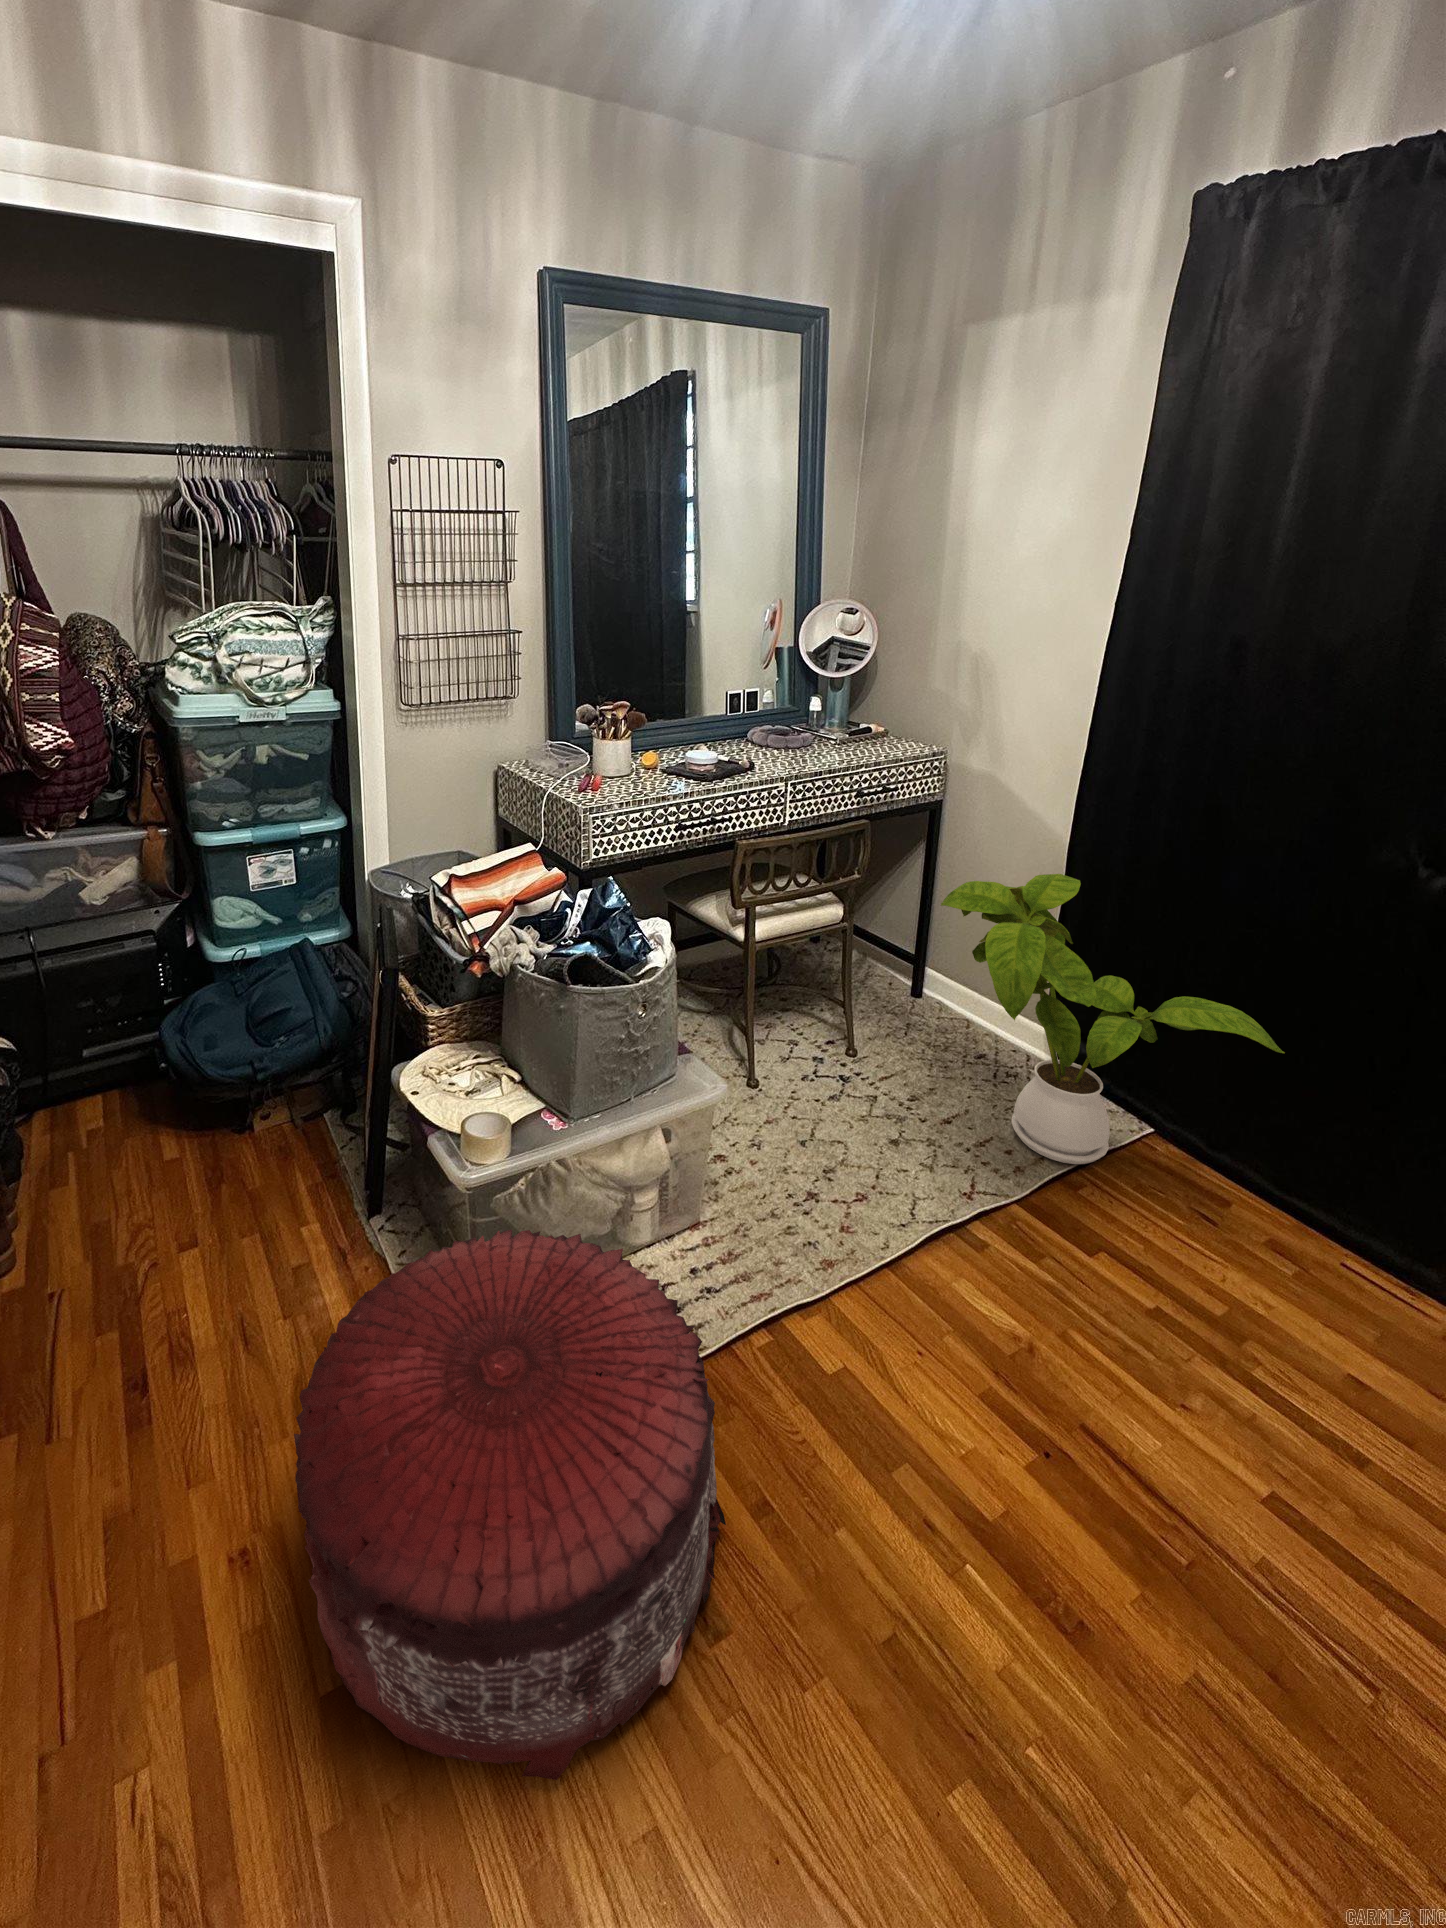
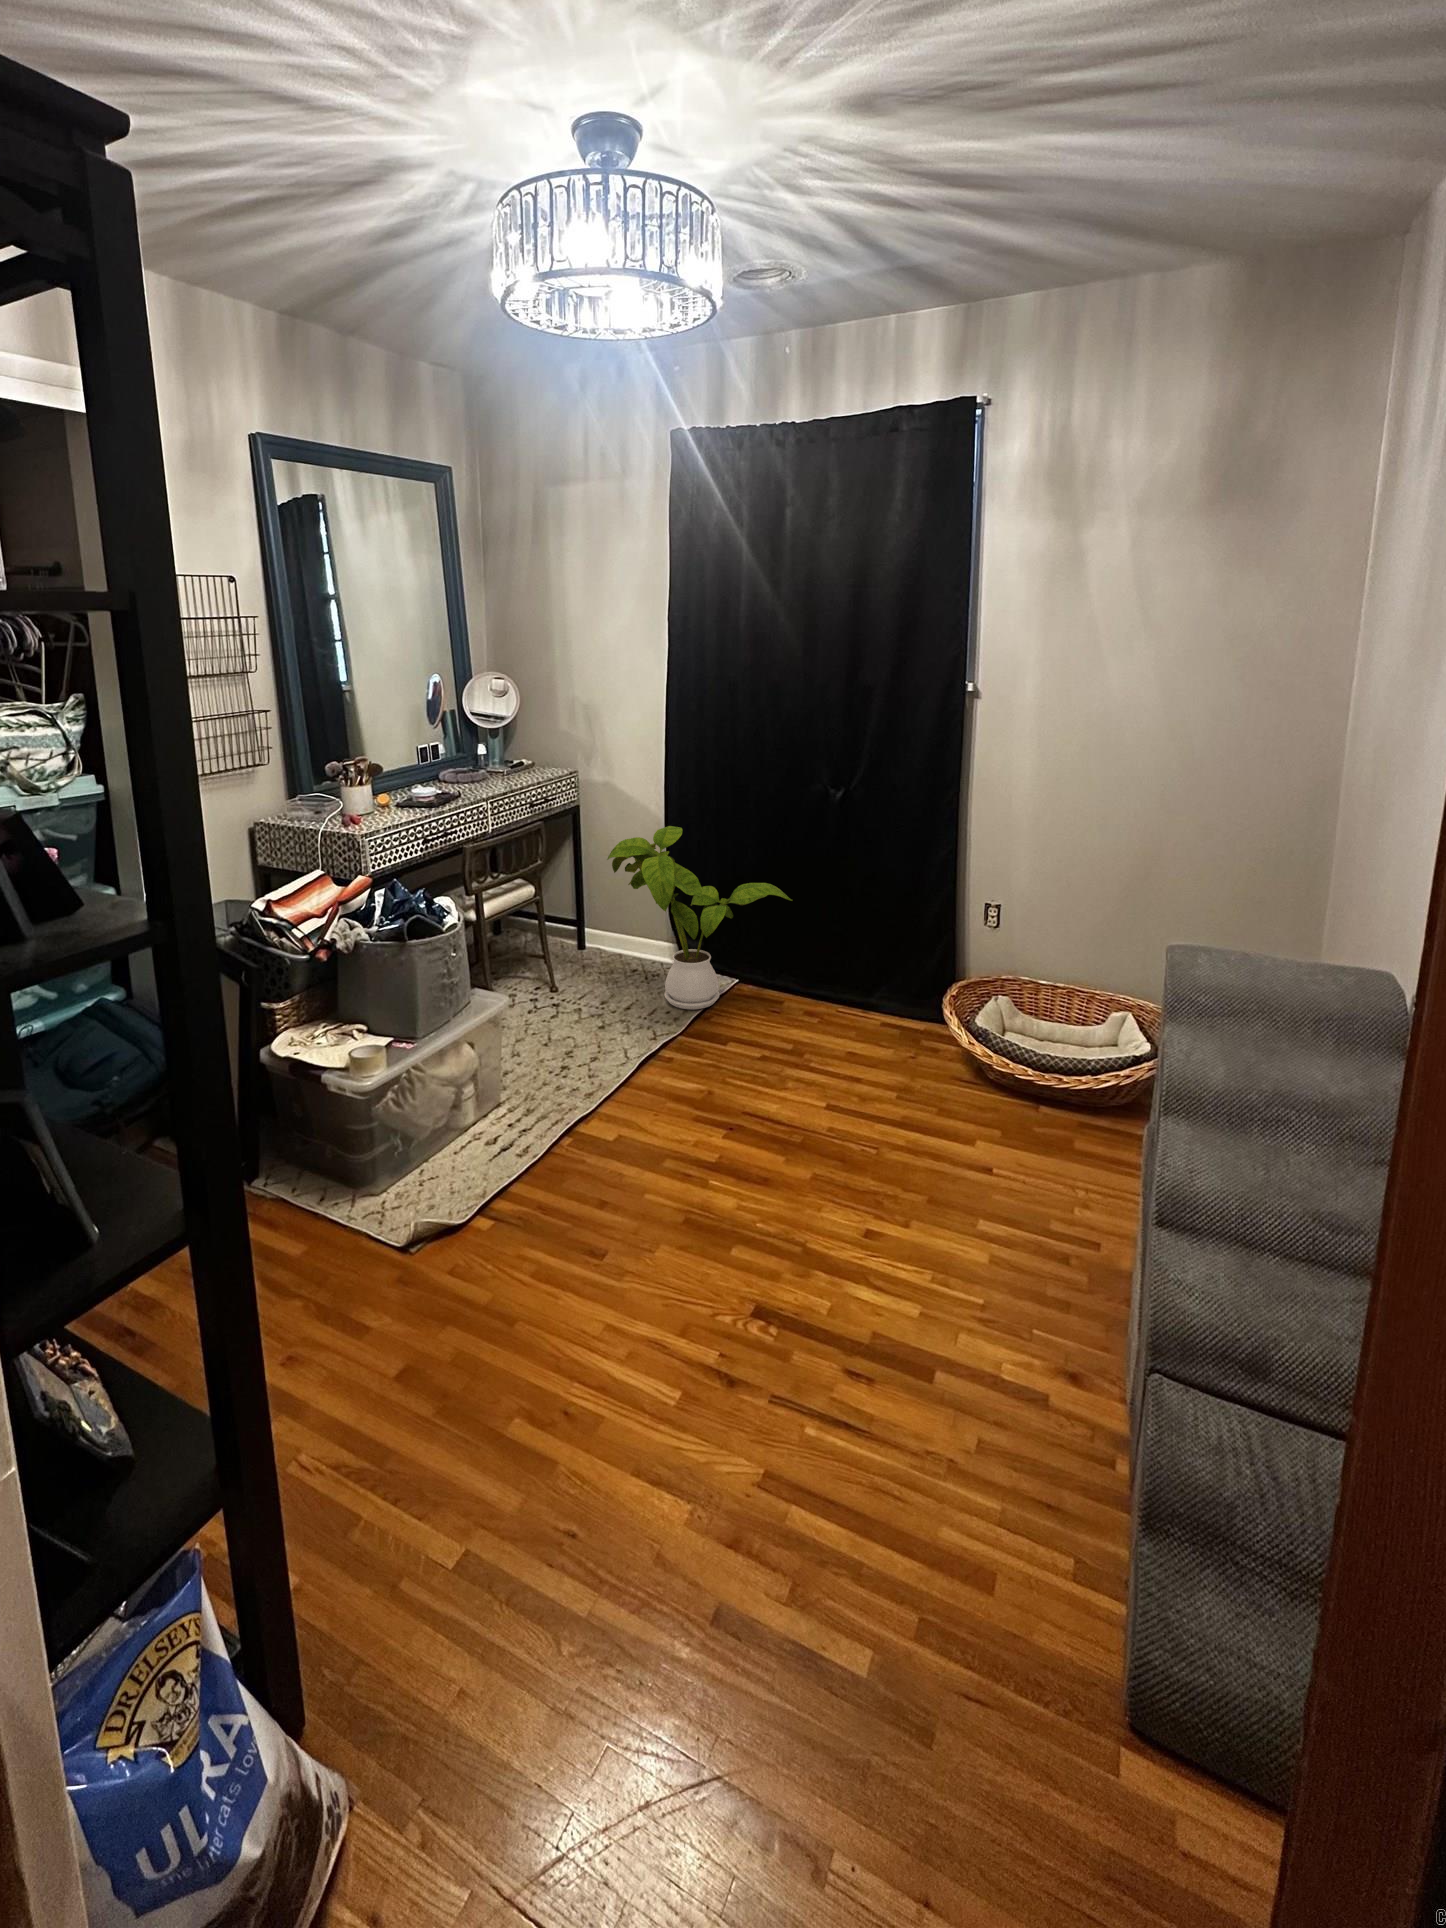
pouf: present [294,1230,726,1780] -> none [315,1089,593,1370]

